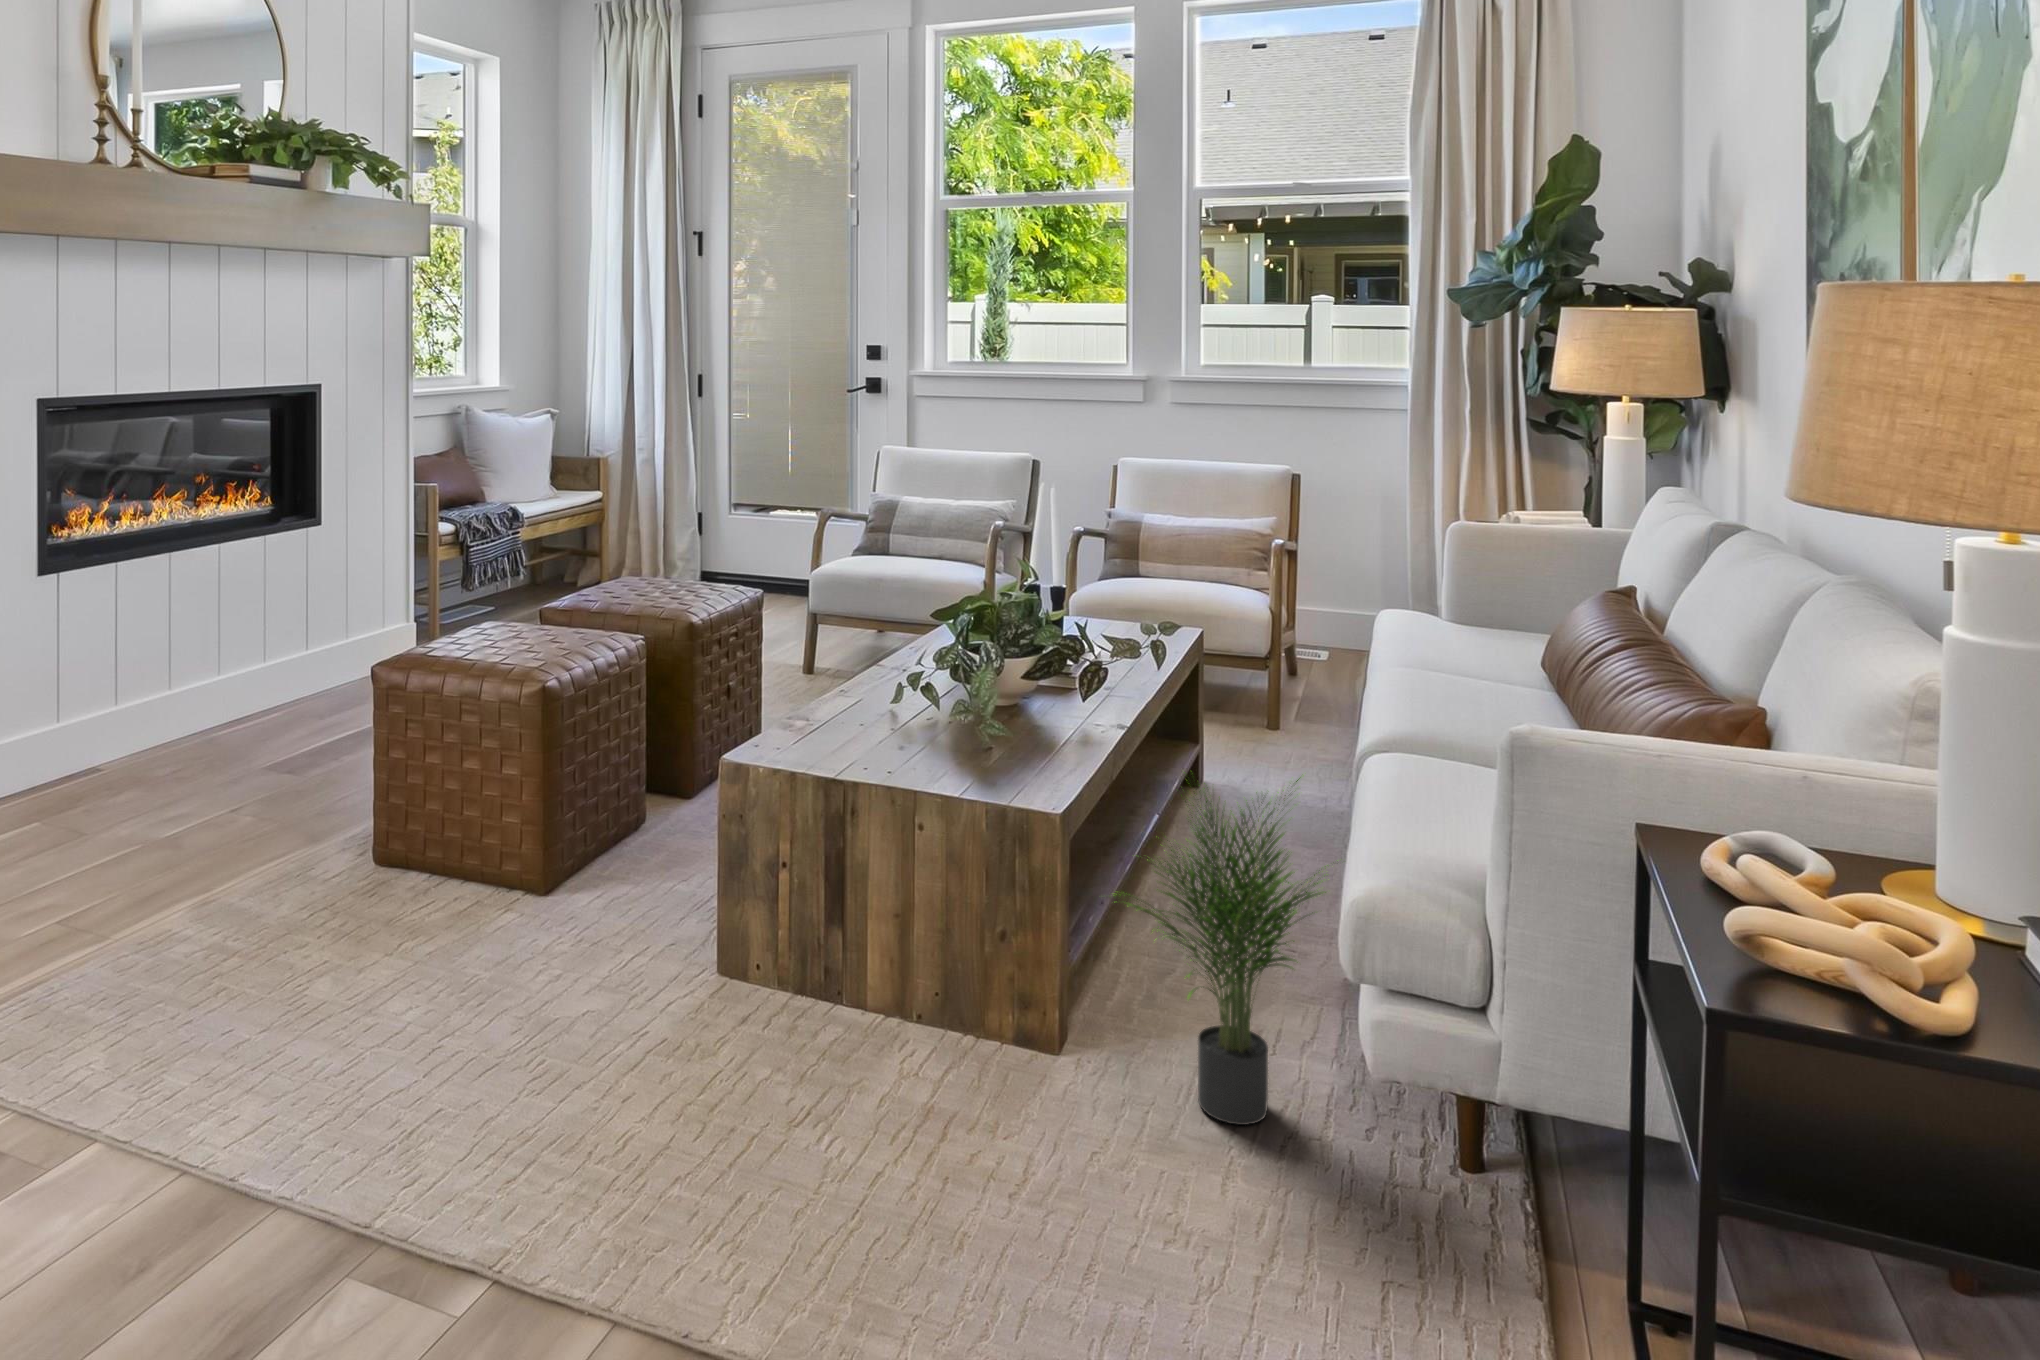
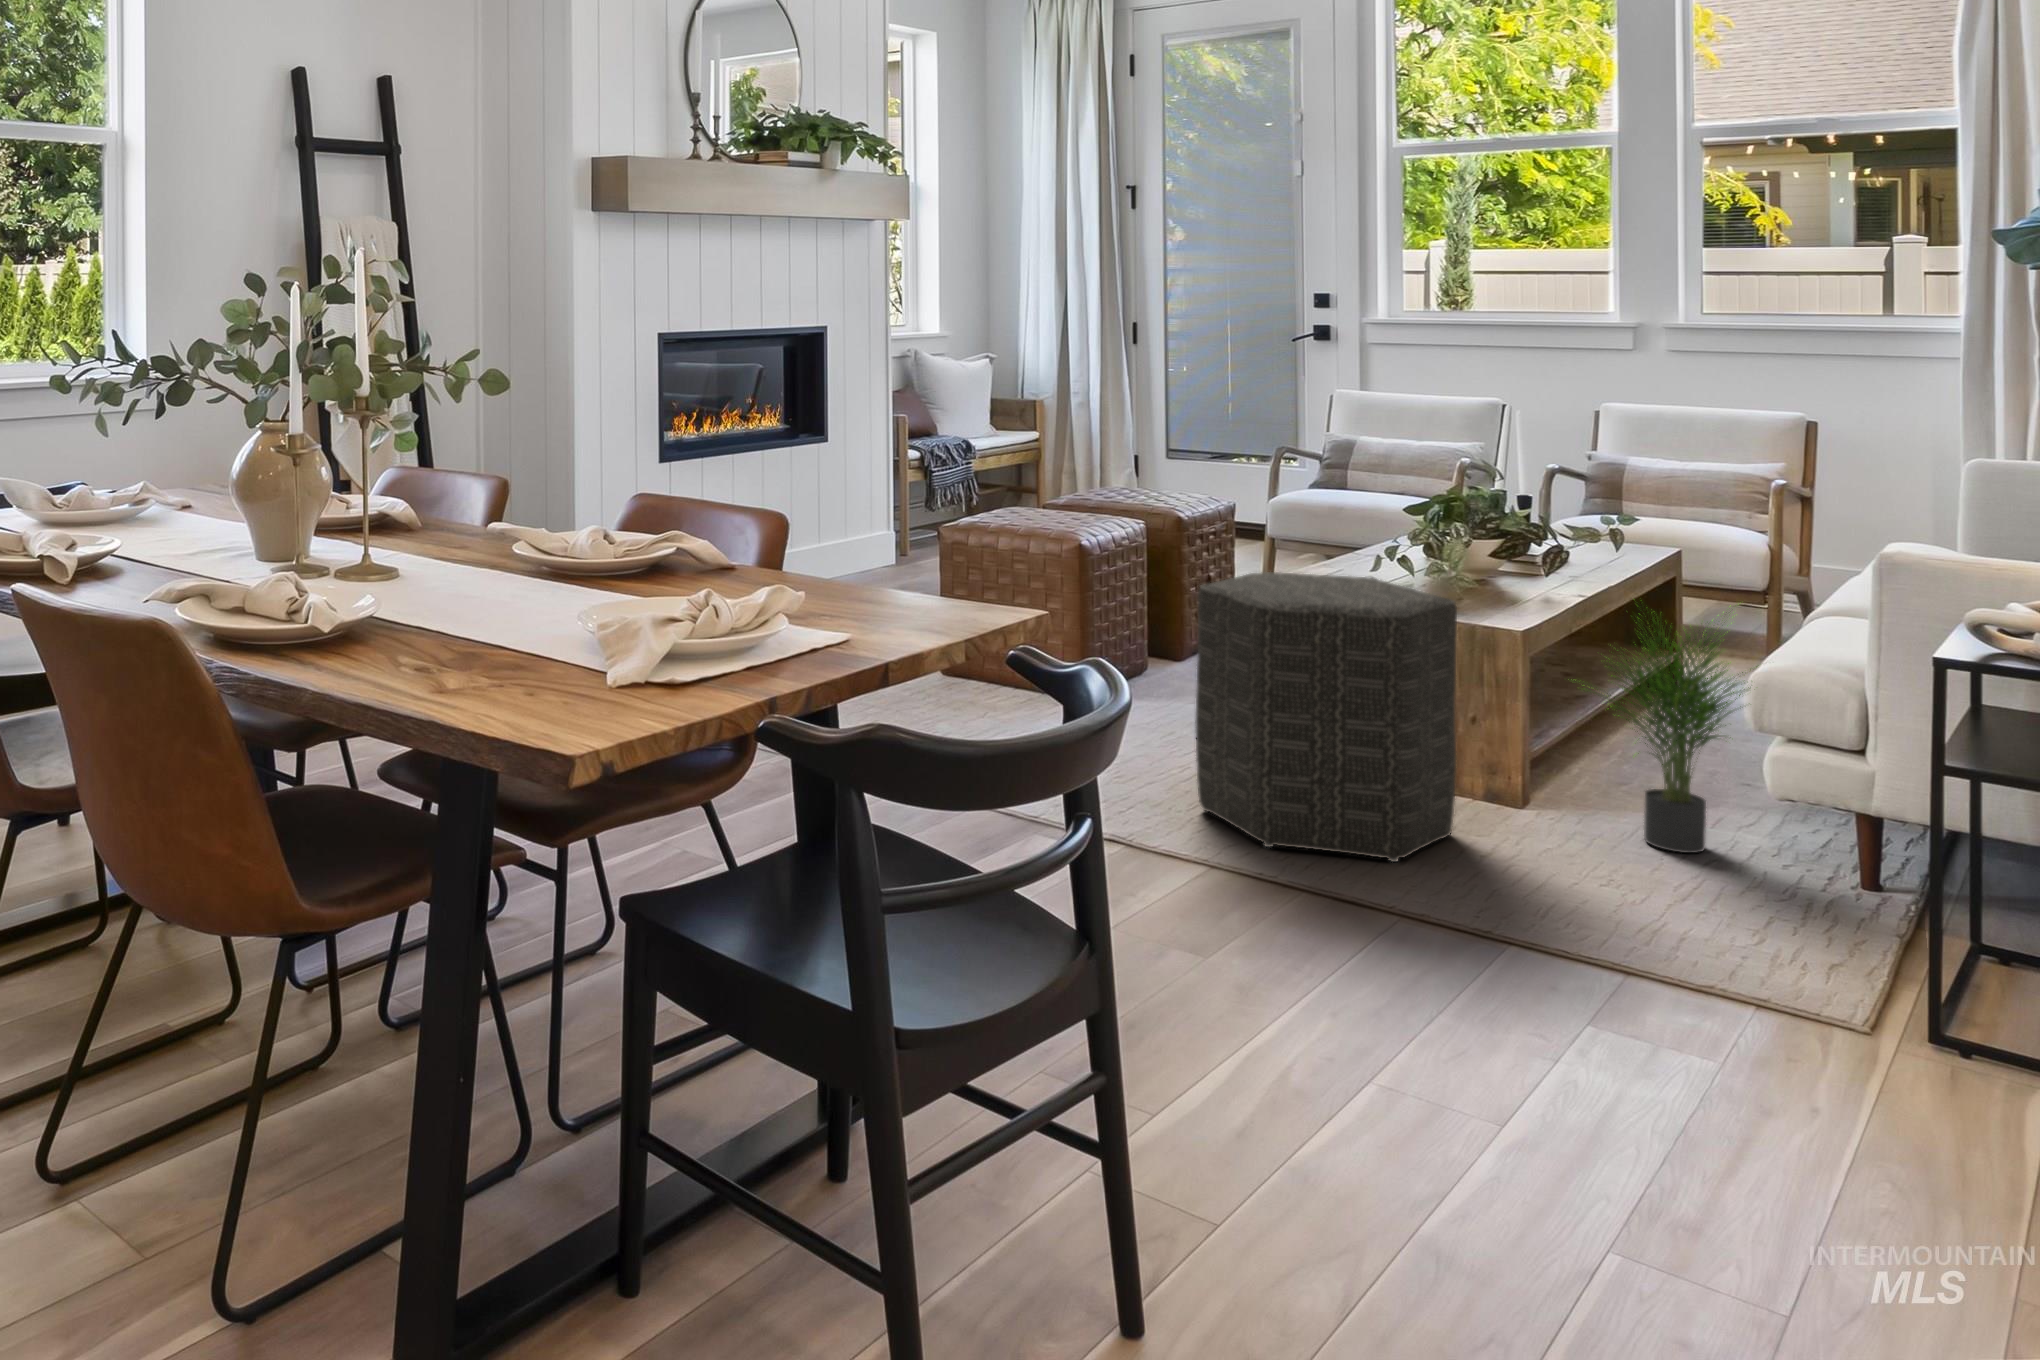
ottoman: none [635,754,977,1227] -> present [1195,572,1457,862]

